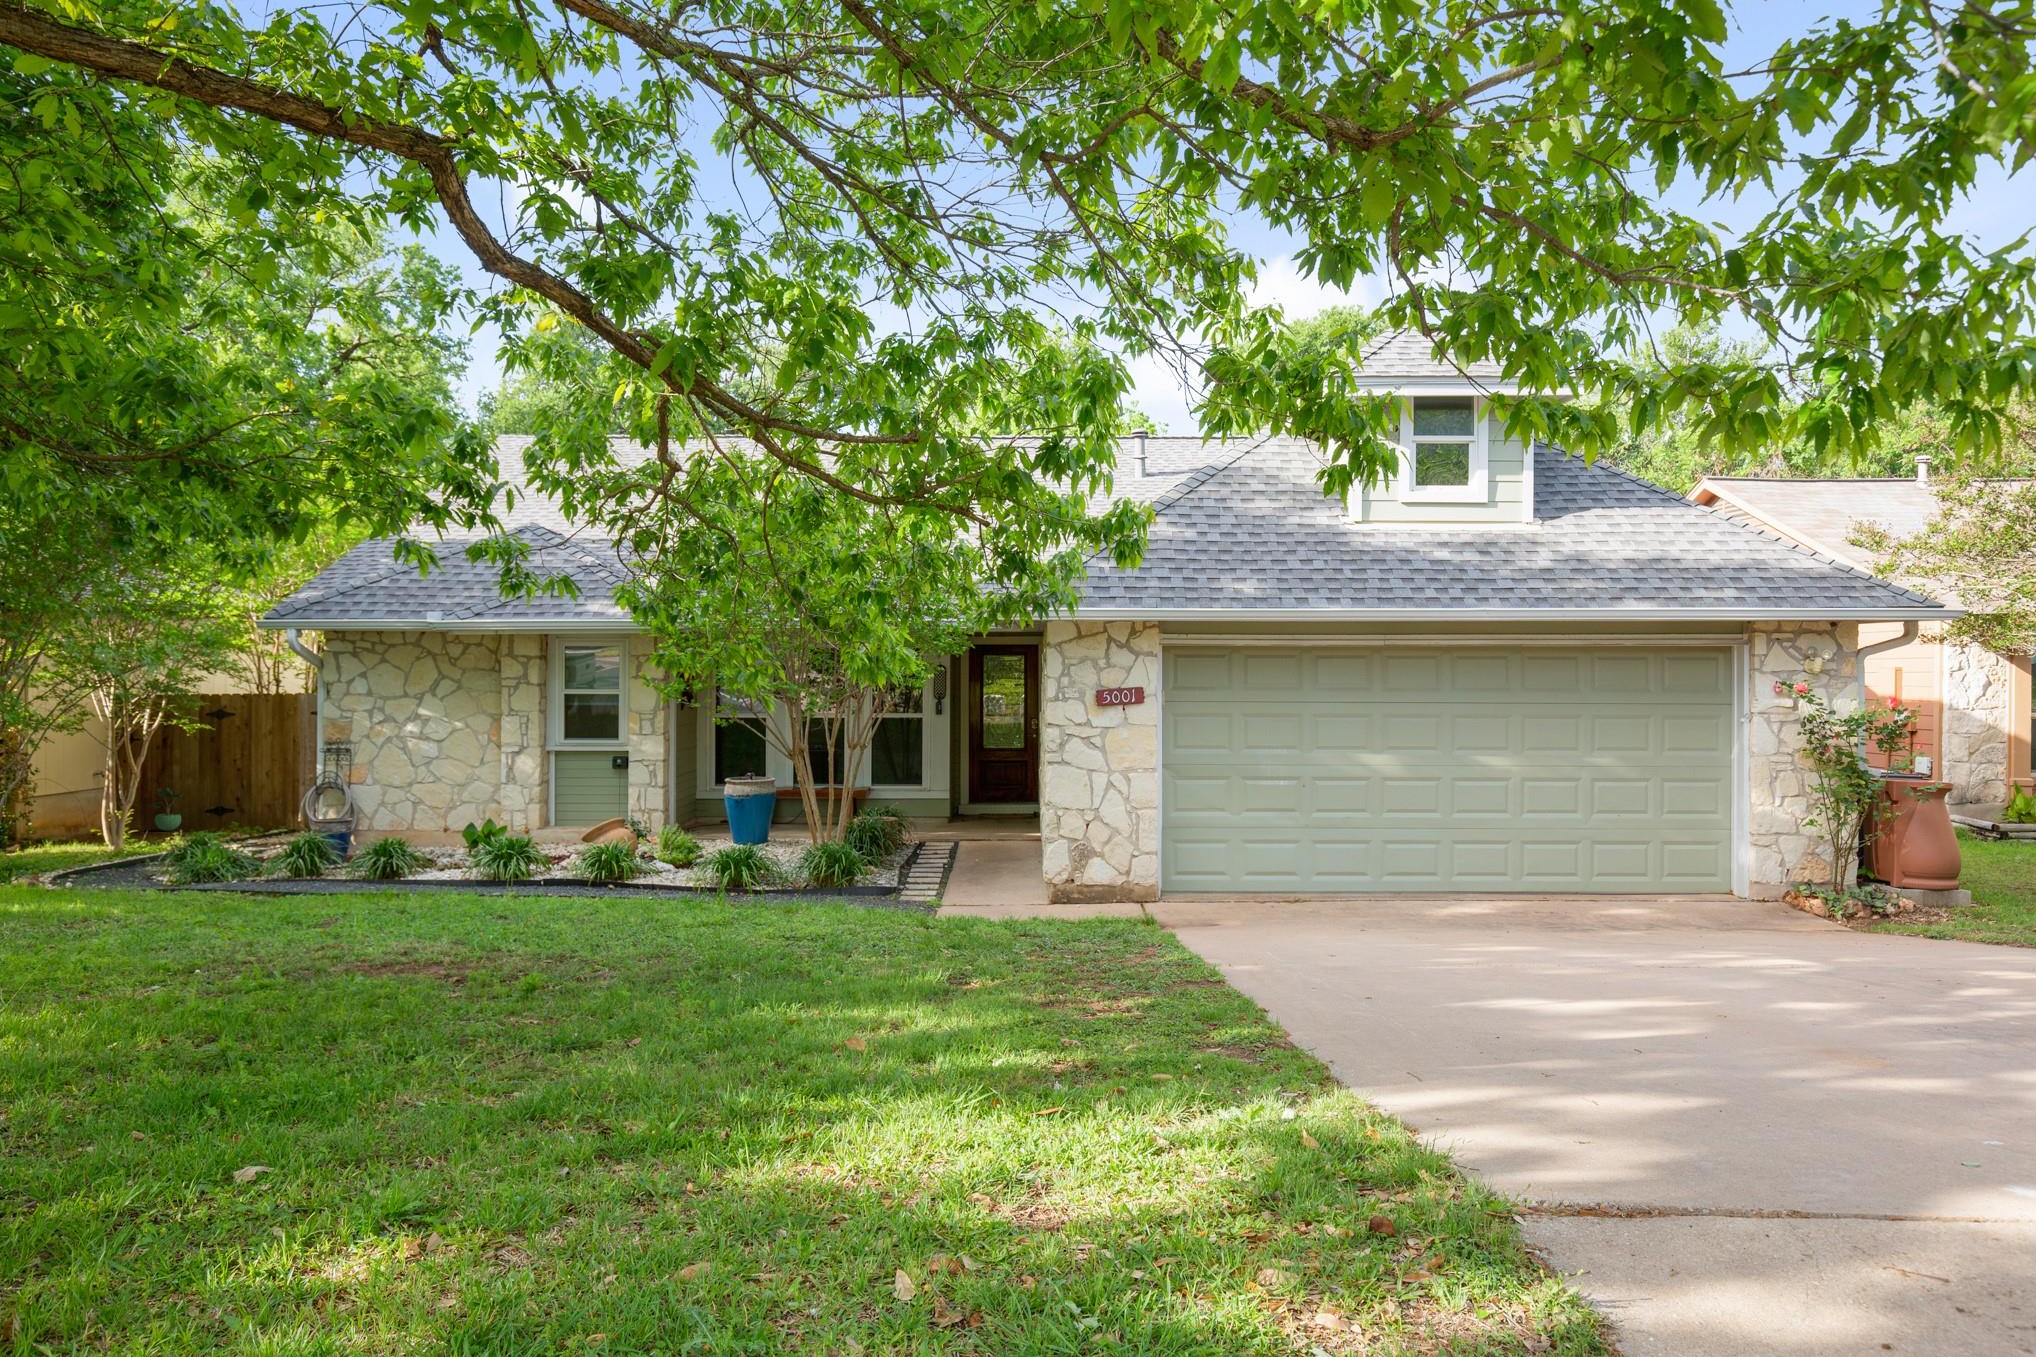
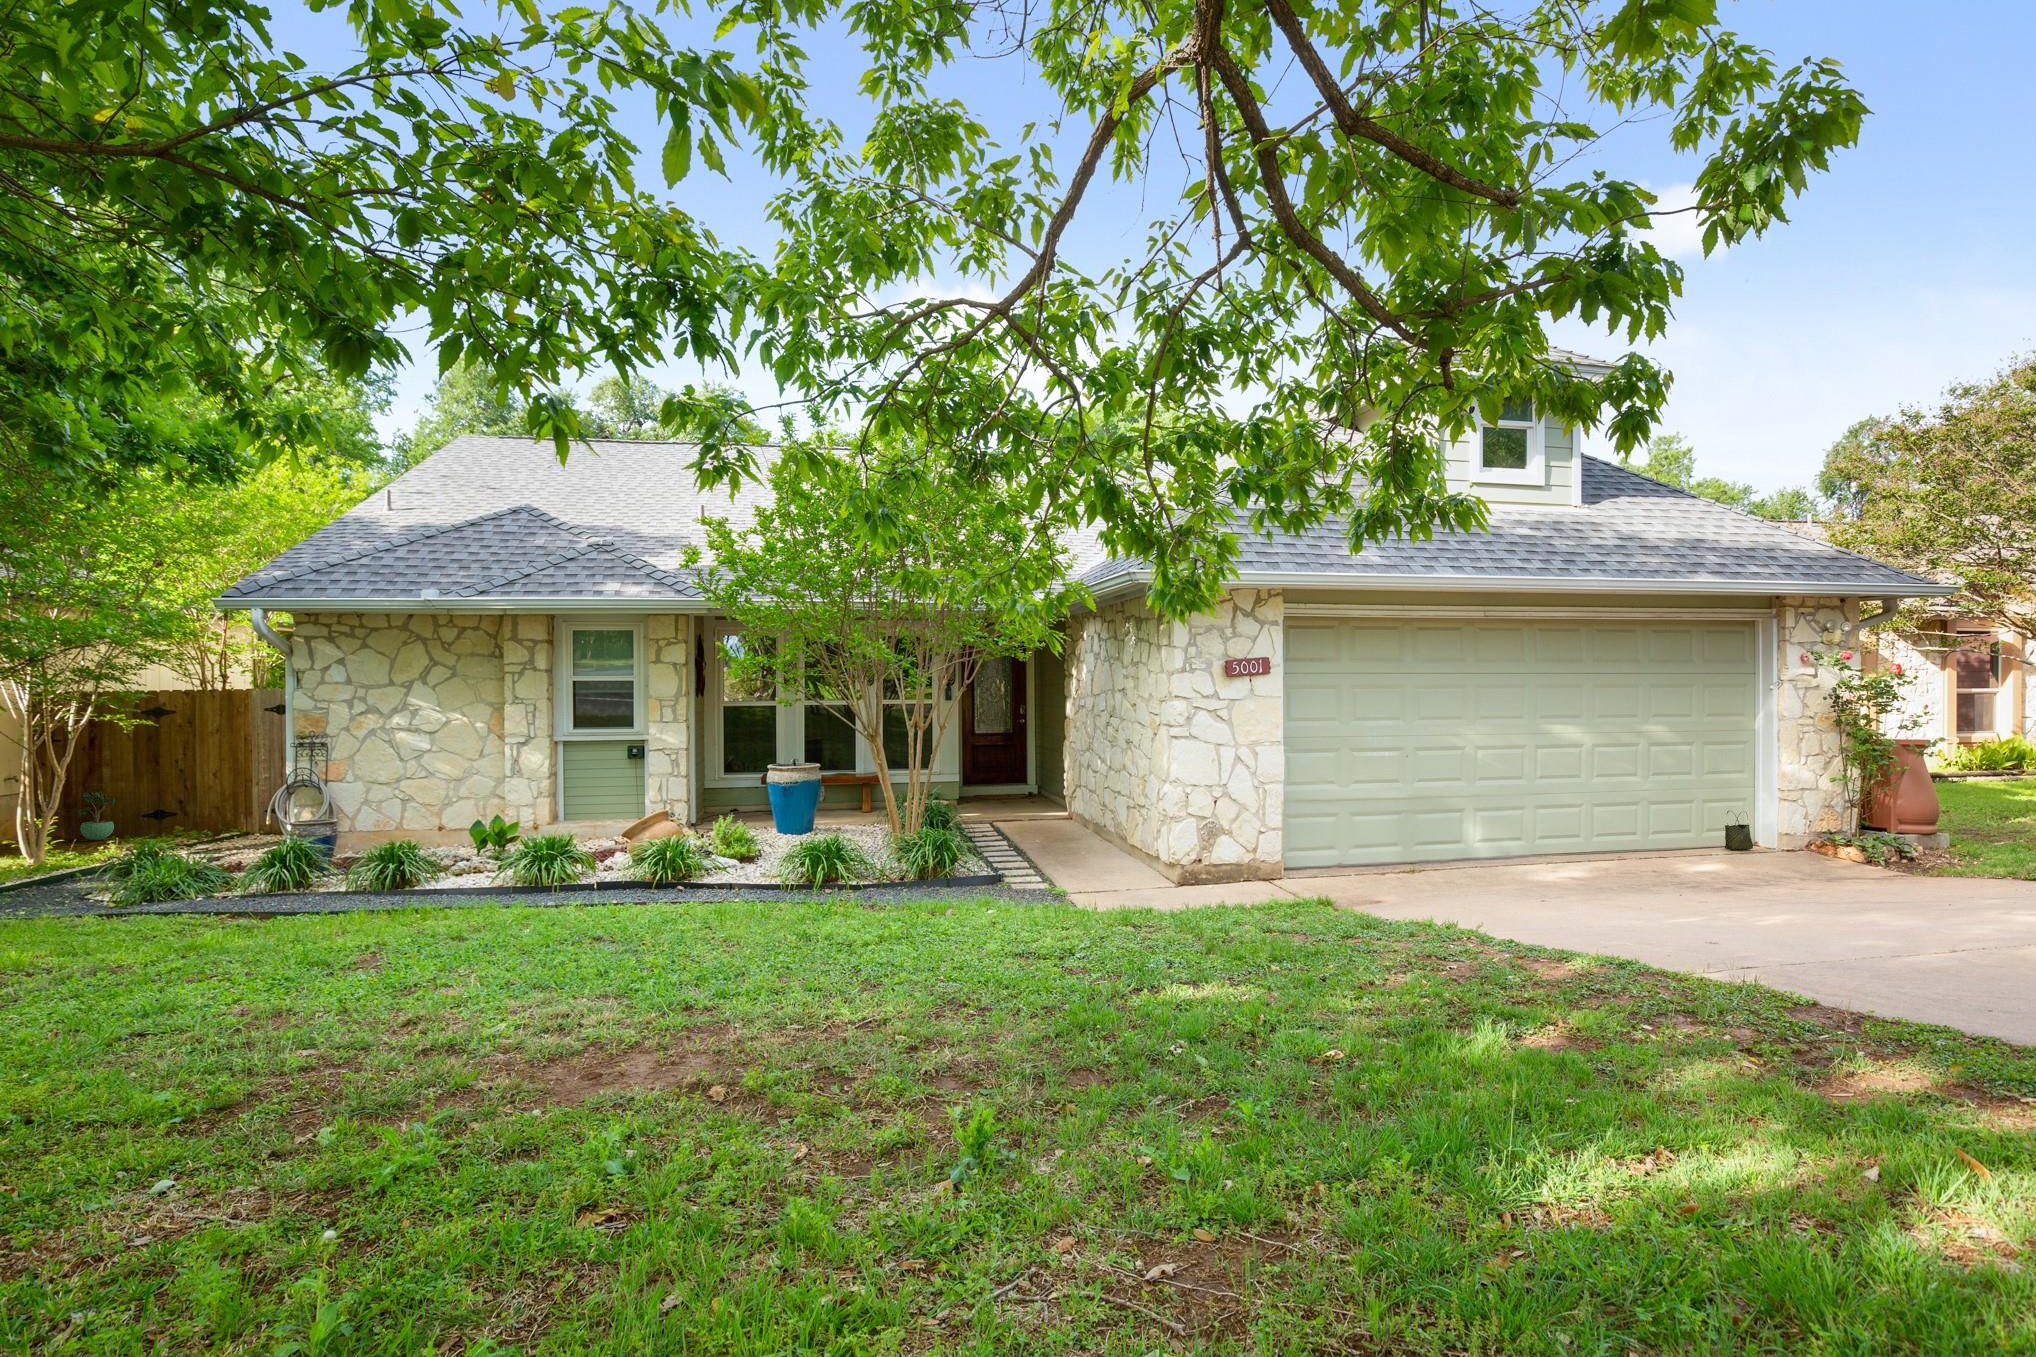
woven basket: none [1697,856,1729,898] -> present [1725,811,1753,850]

